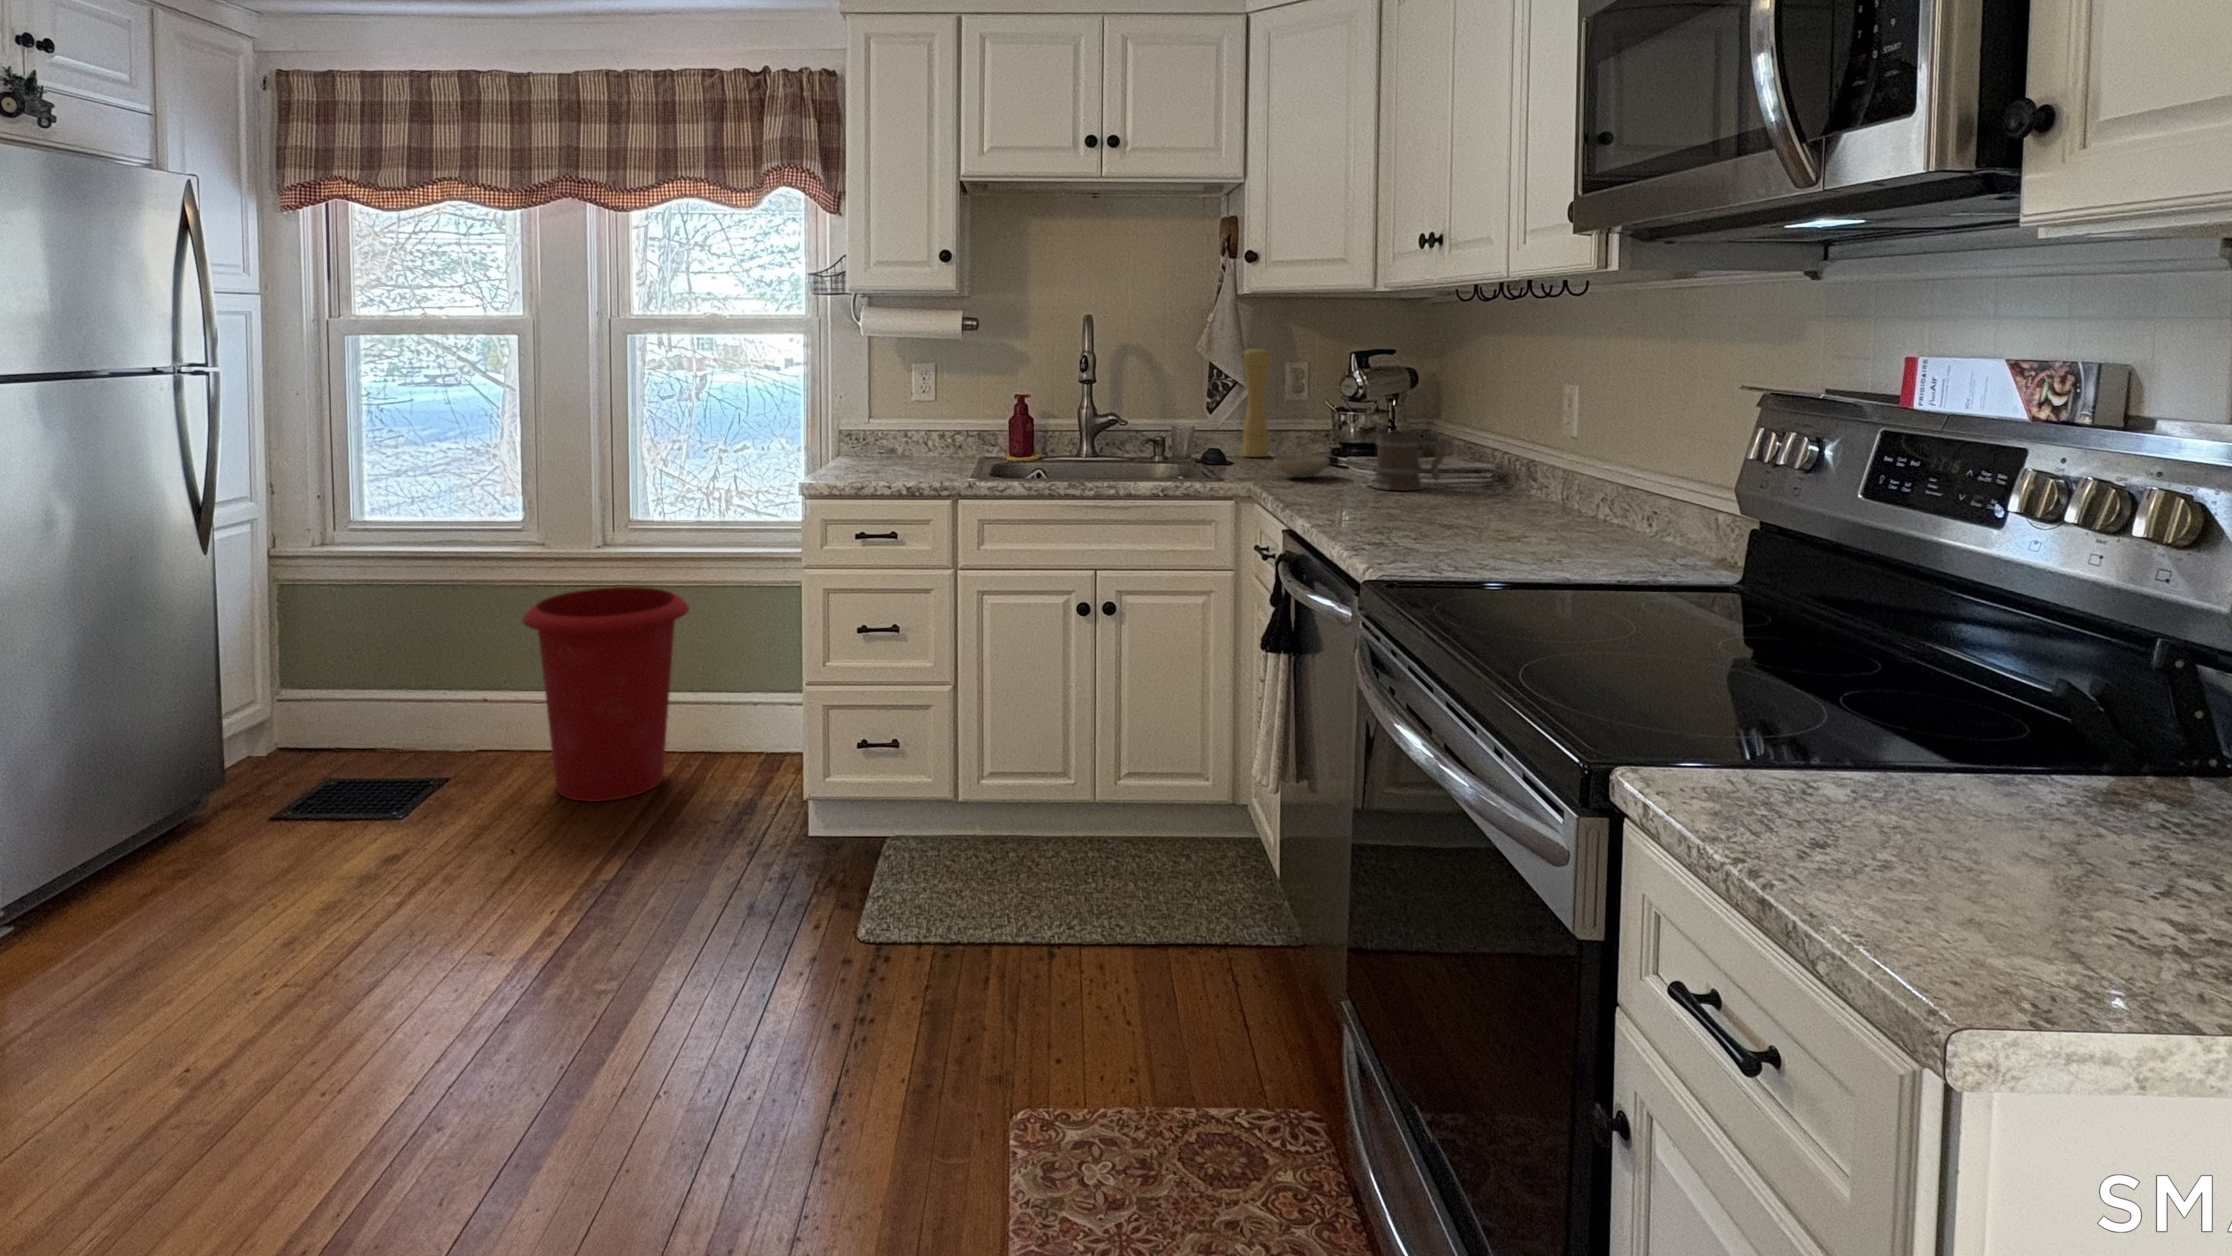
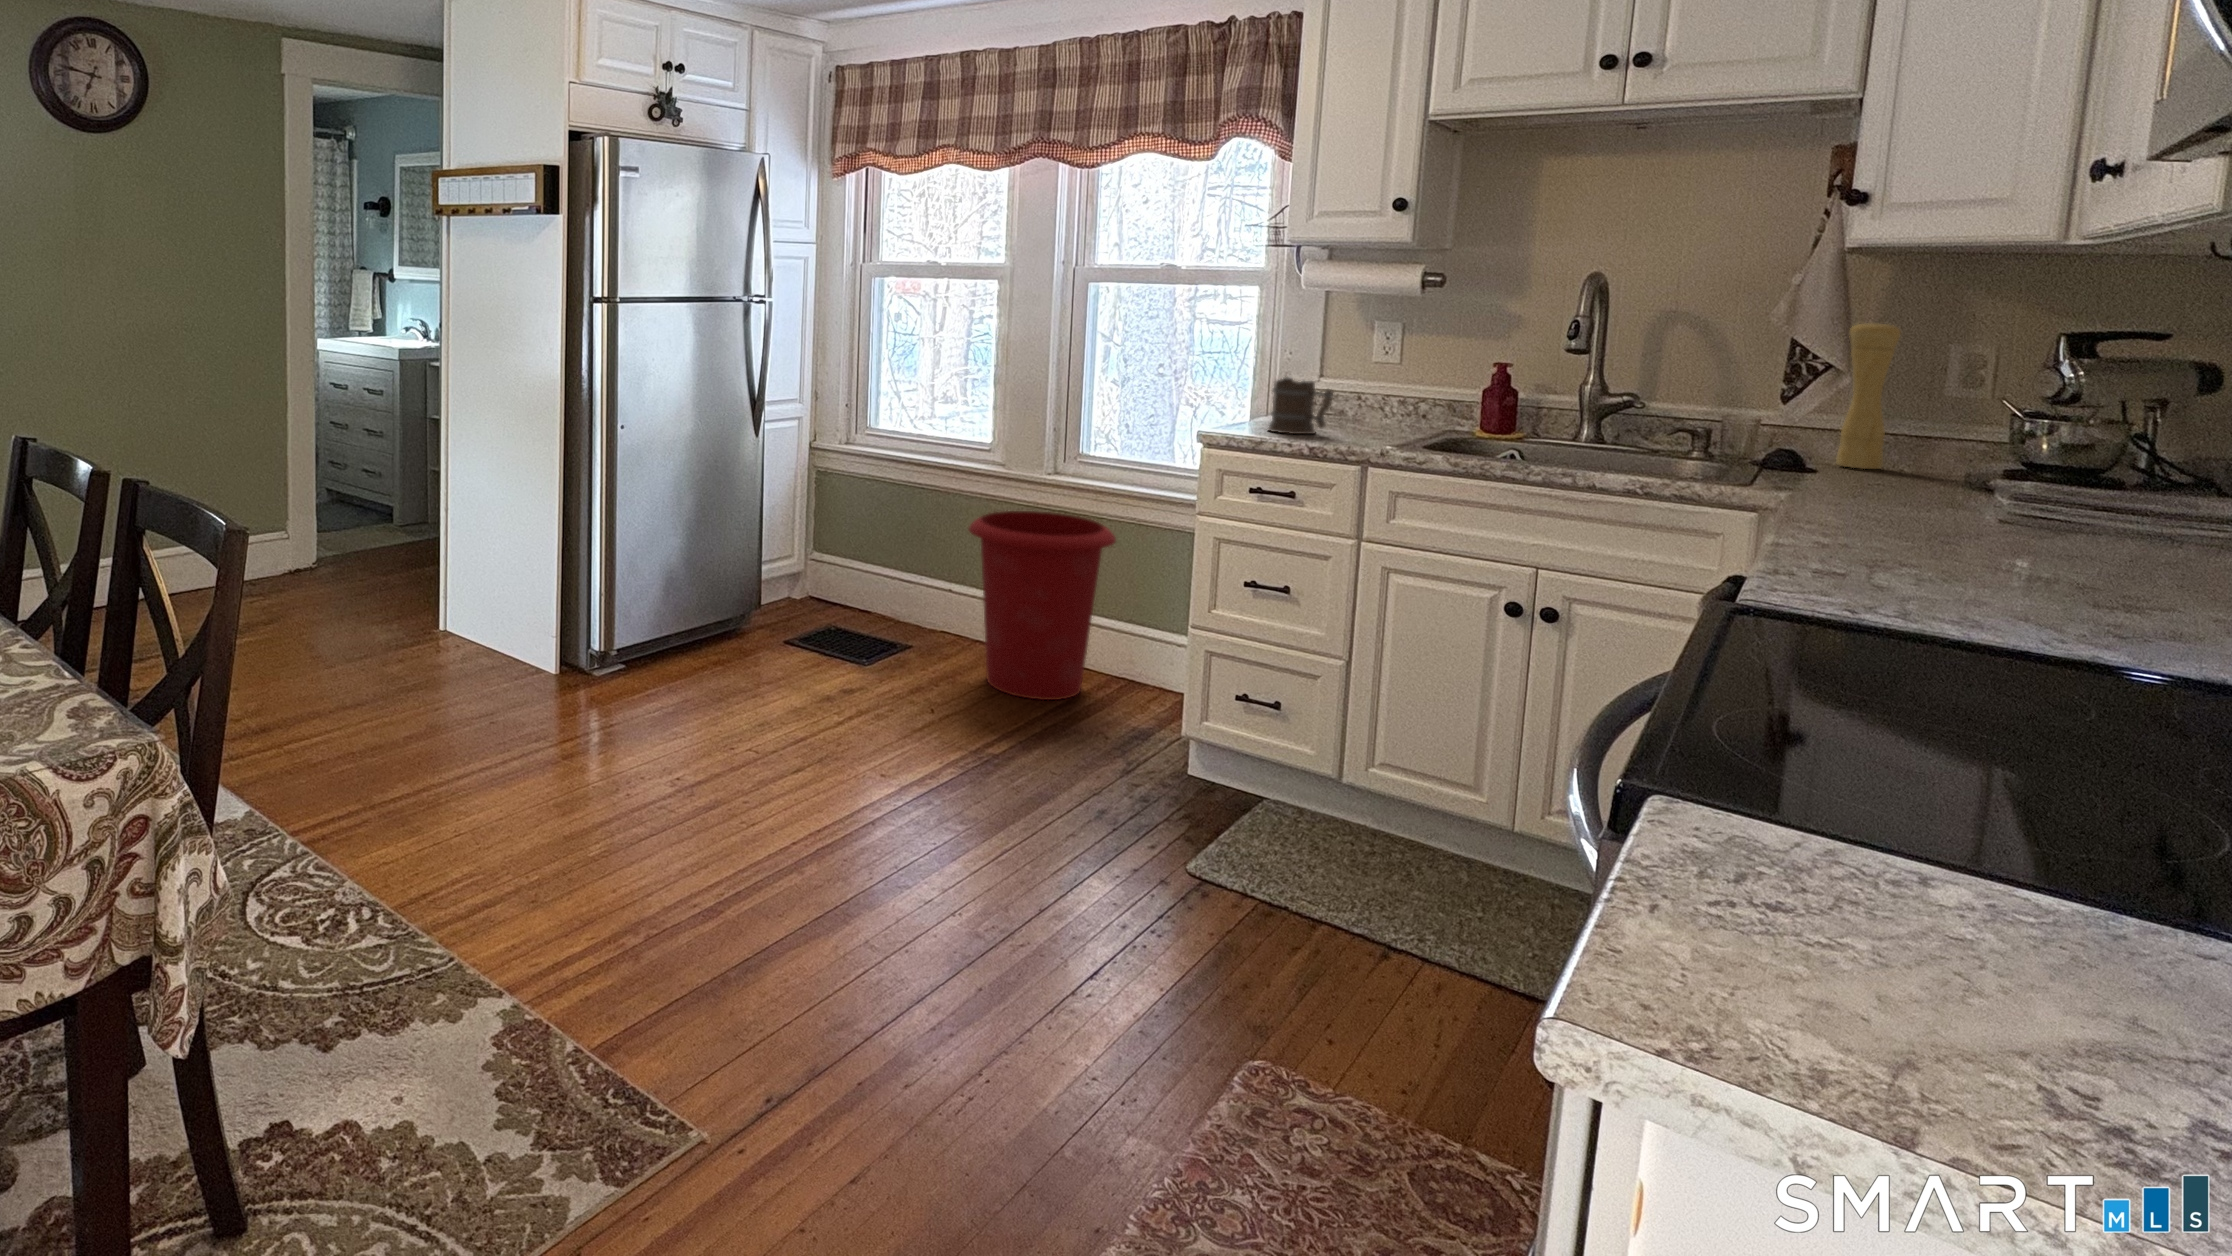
mug: present [1373,428,1448,490] -> present [1268,377,1333,434]
bowl: present [1273,454,1330,478] -> none [1832,466,1935,497]

